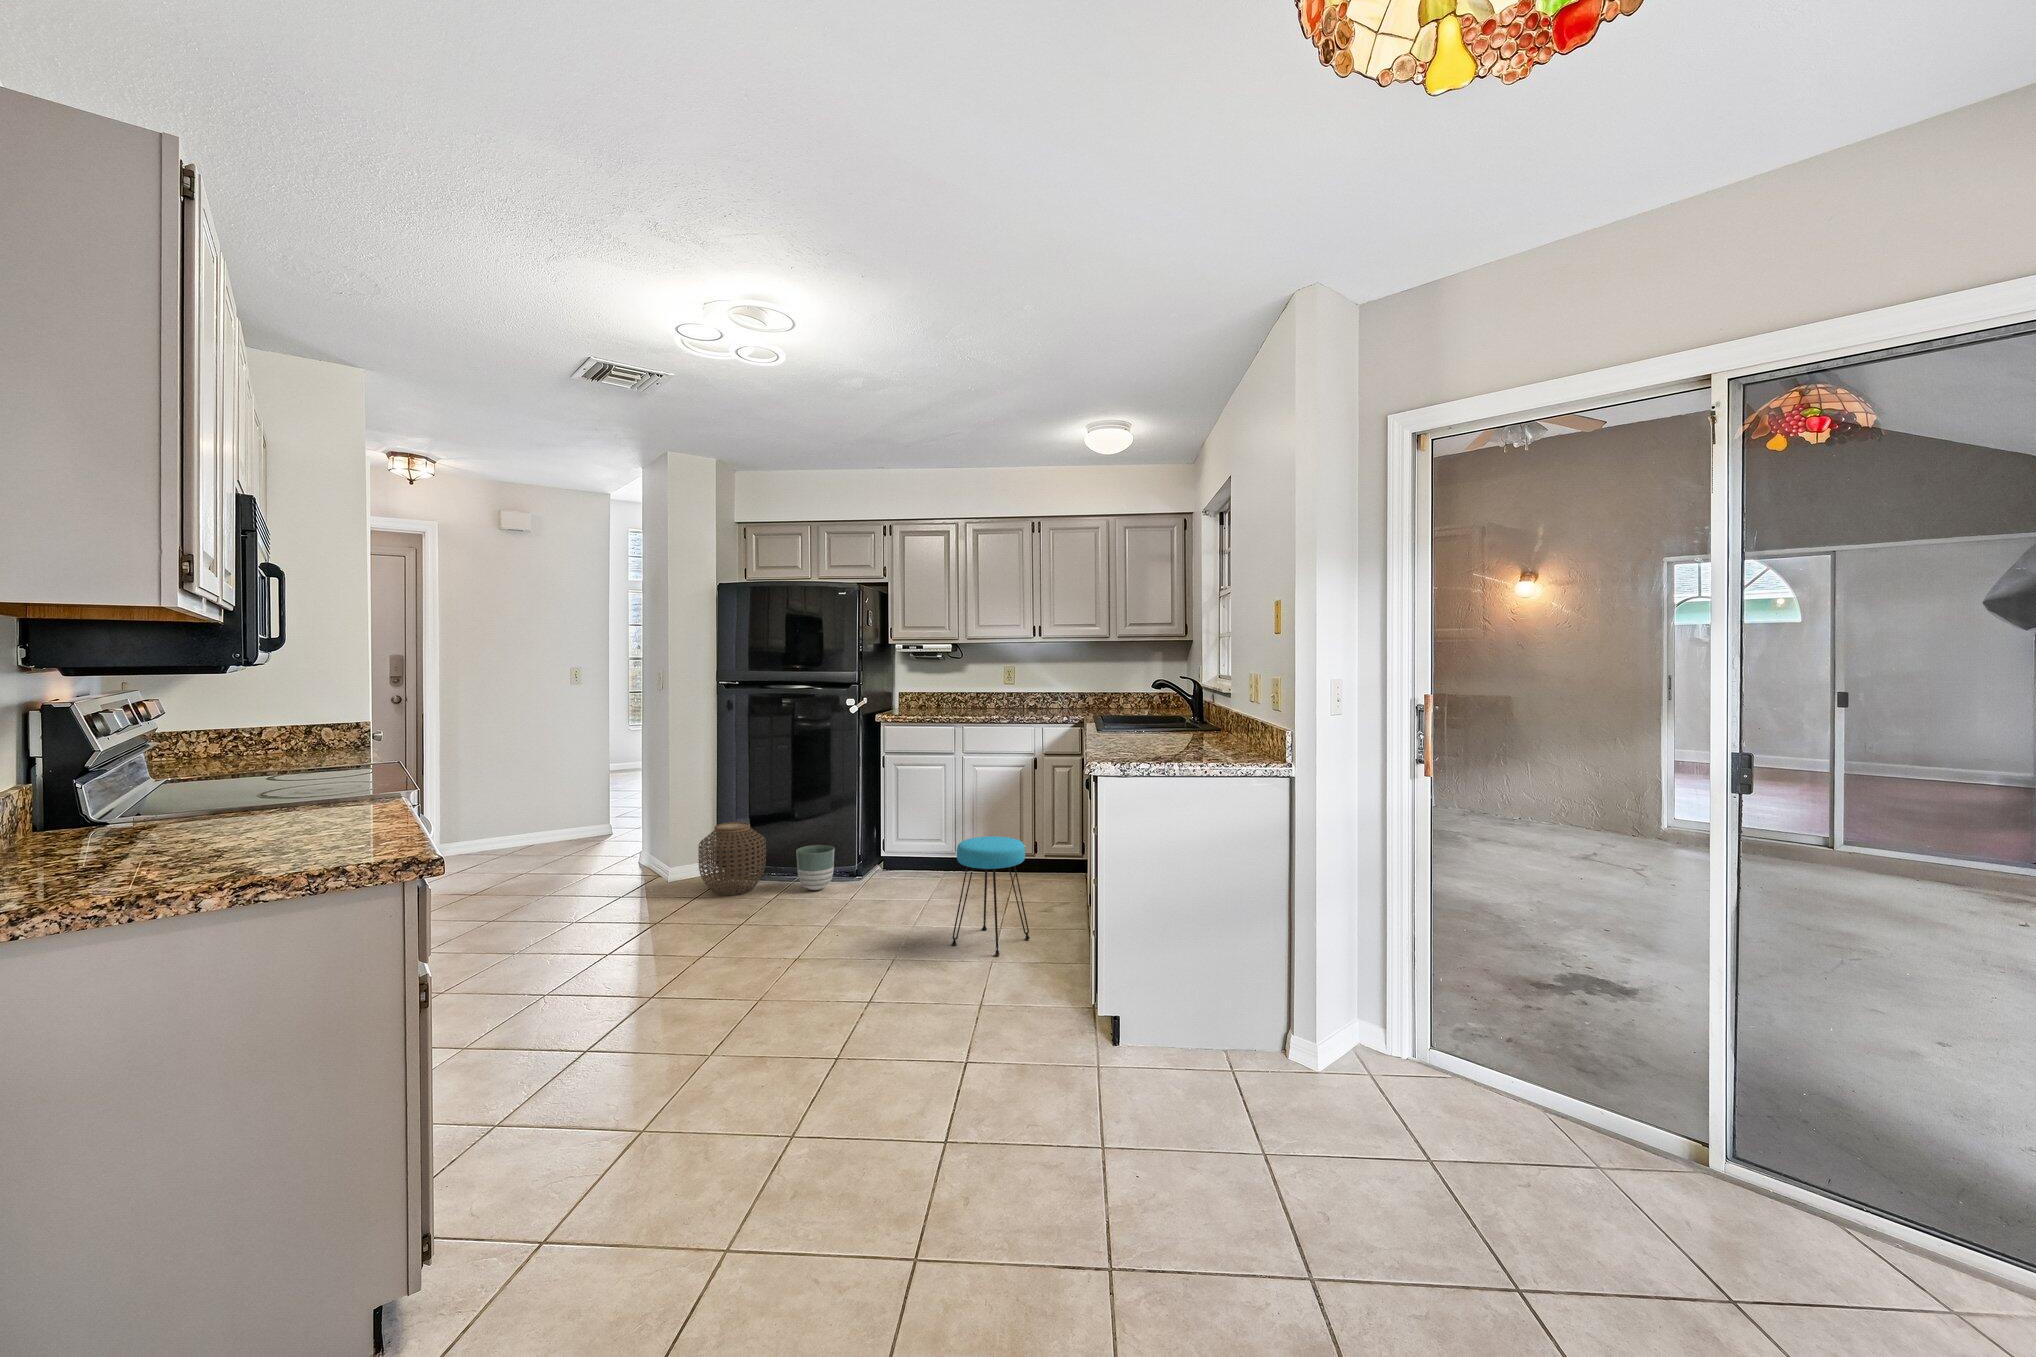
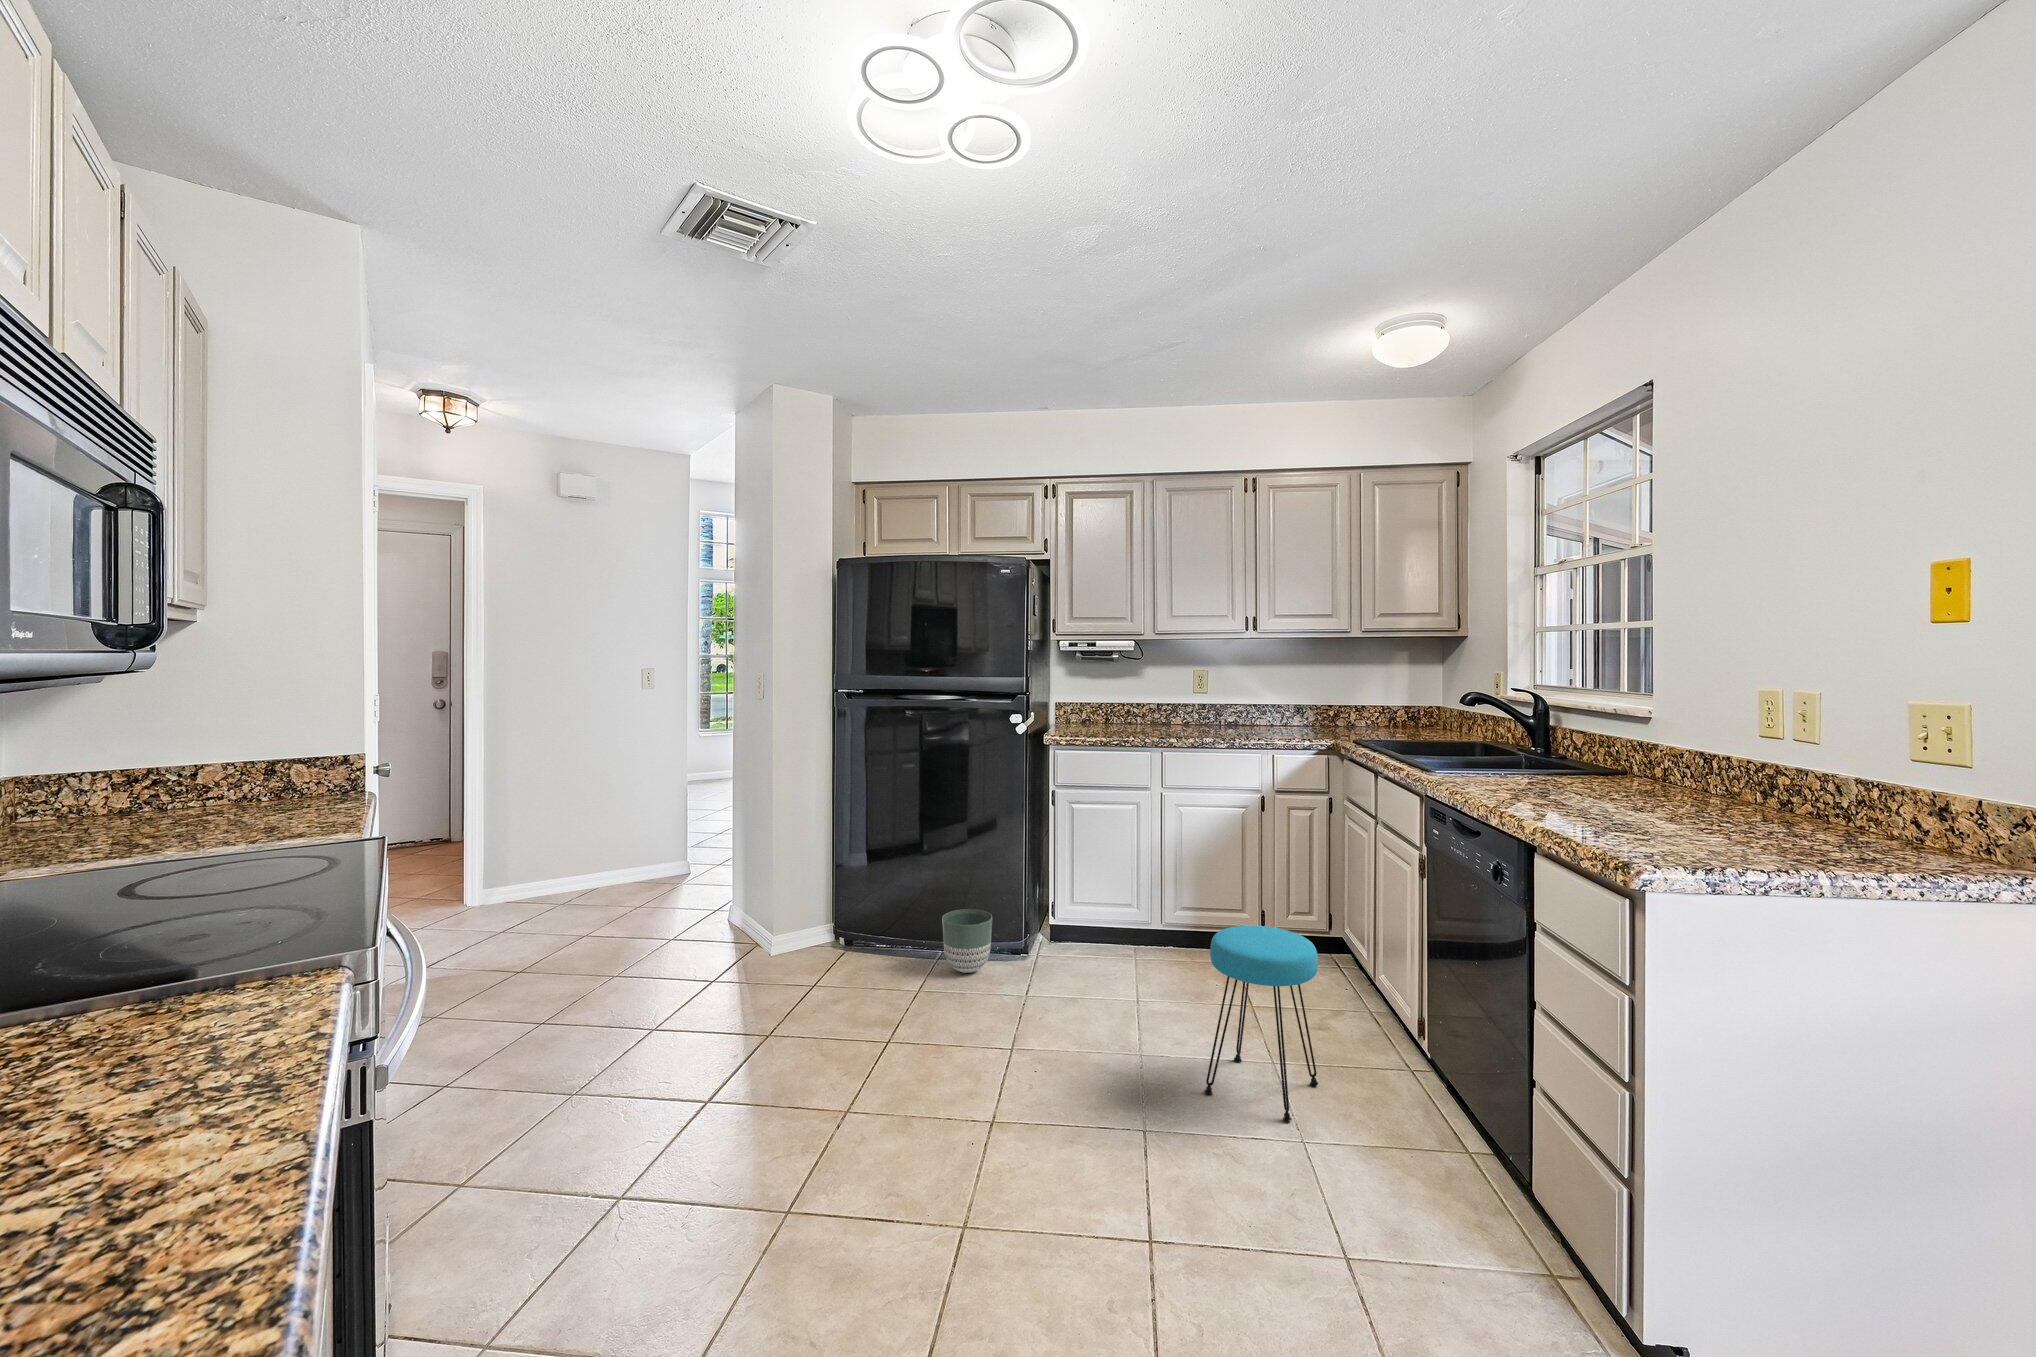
woven basket: present [698,822,766,895] -> none [814,877,901,979]

